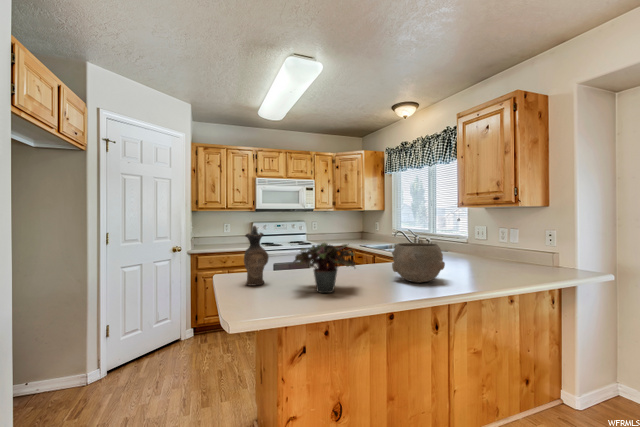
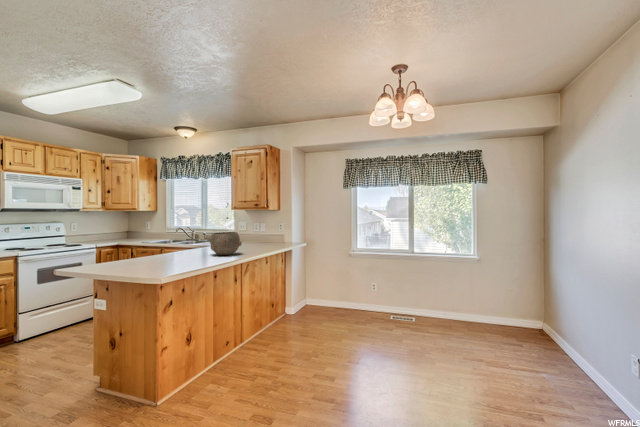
ceramic pitcher: present [244,226,269,286] -> none [106,225,130,271]
potted plant: present [294,243,355,293] -> none [154,233,201,266]

